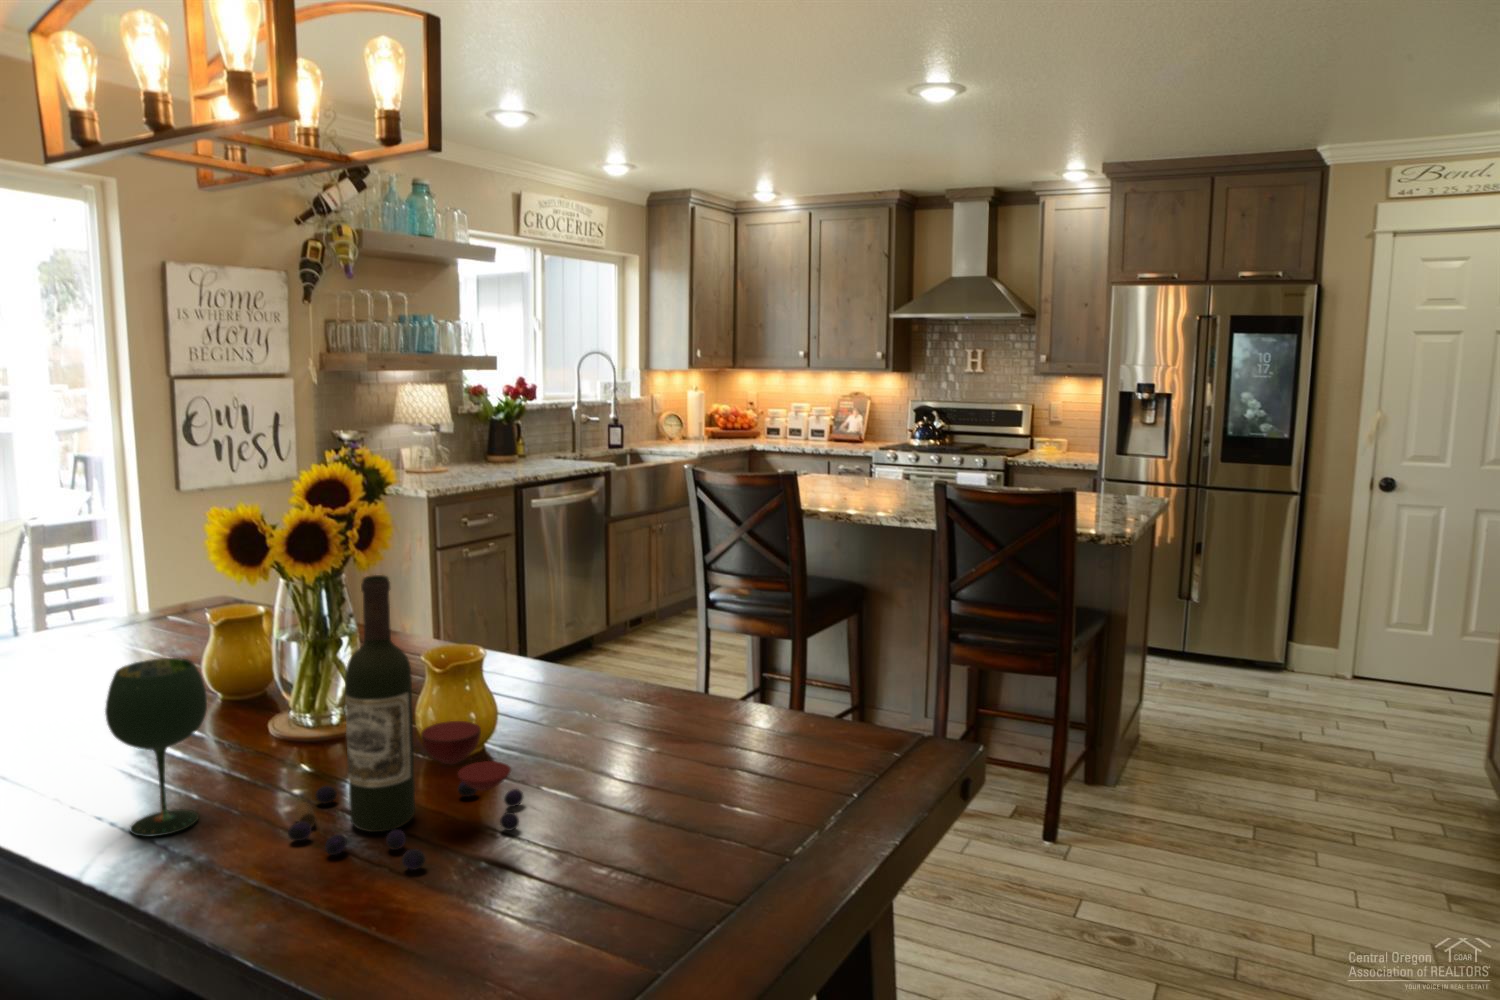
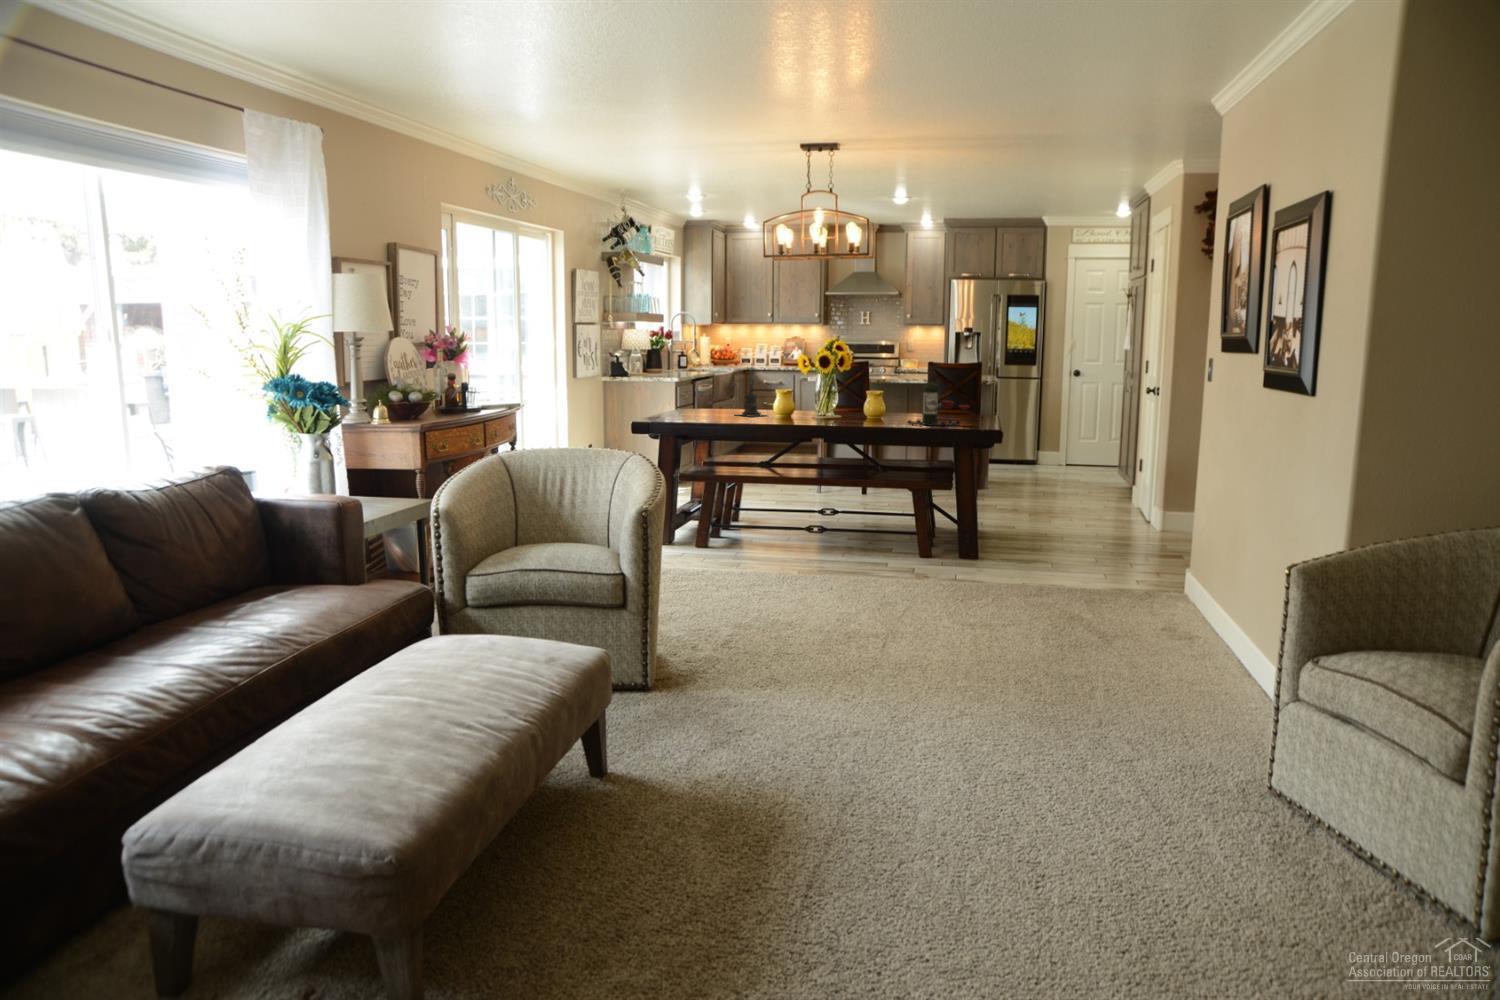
candle holder: none [57,490,156,669] -> present [738,366,762,417]
wine glass: present [105,658,207,837] -> none [877,387,898,426]

